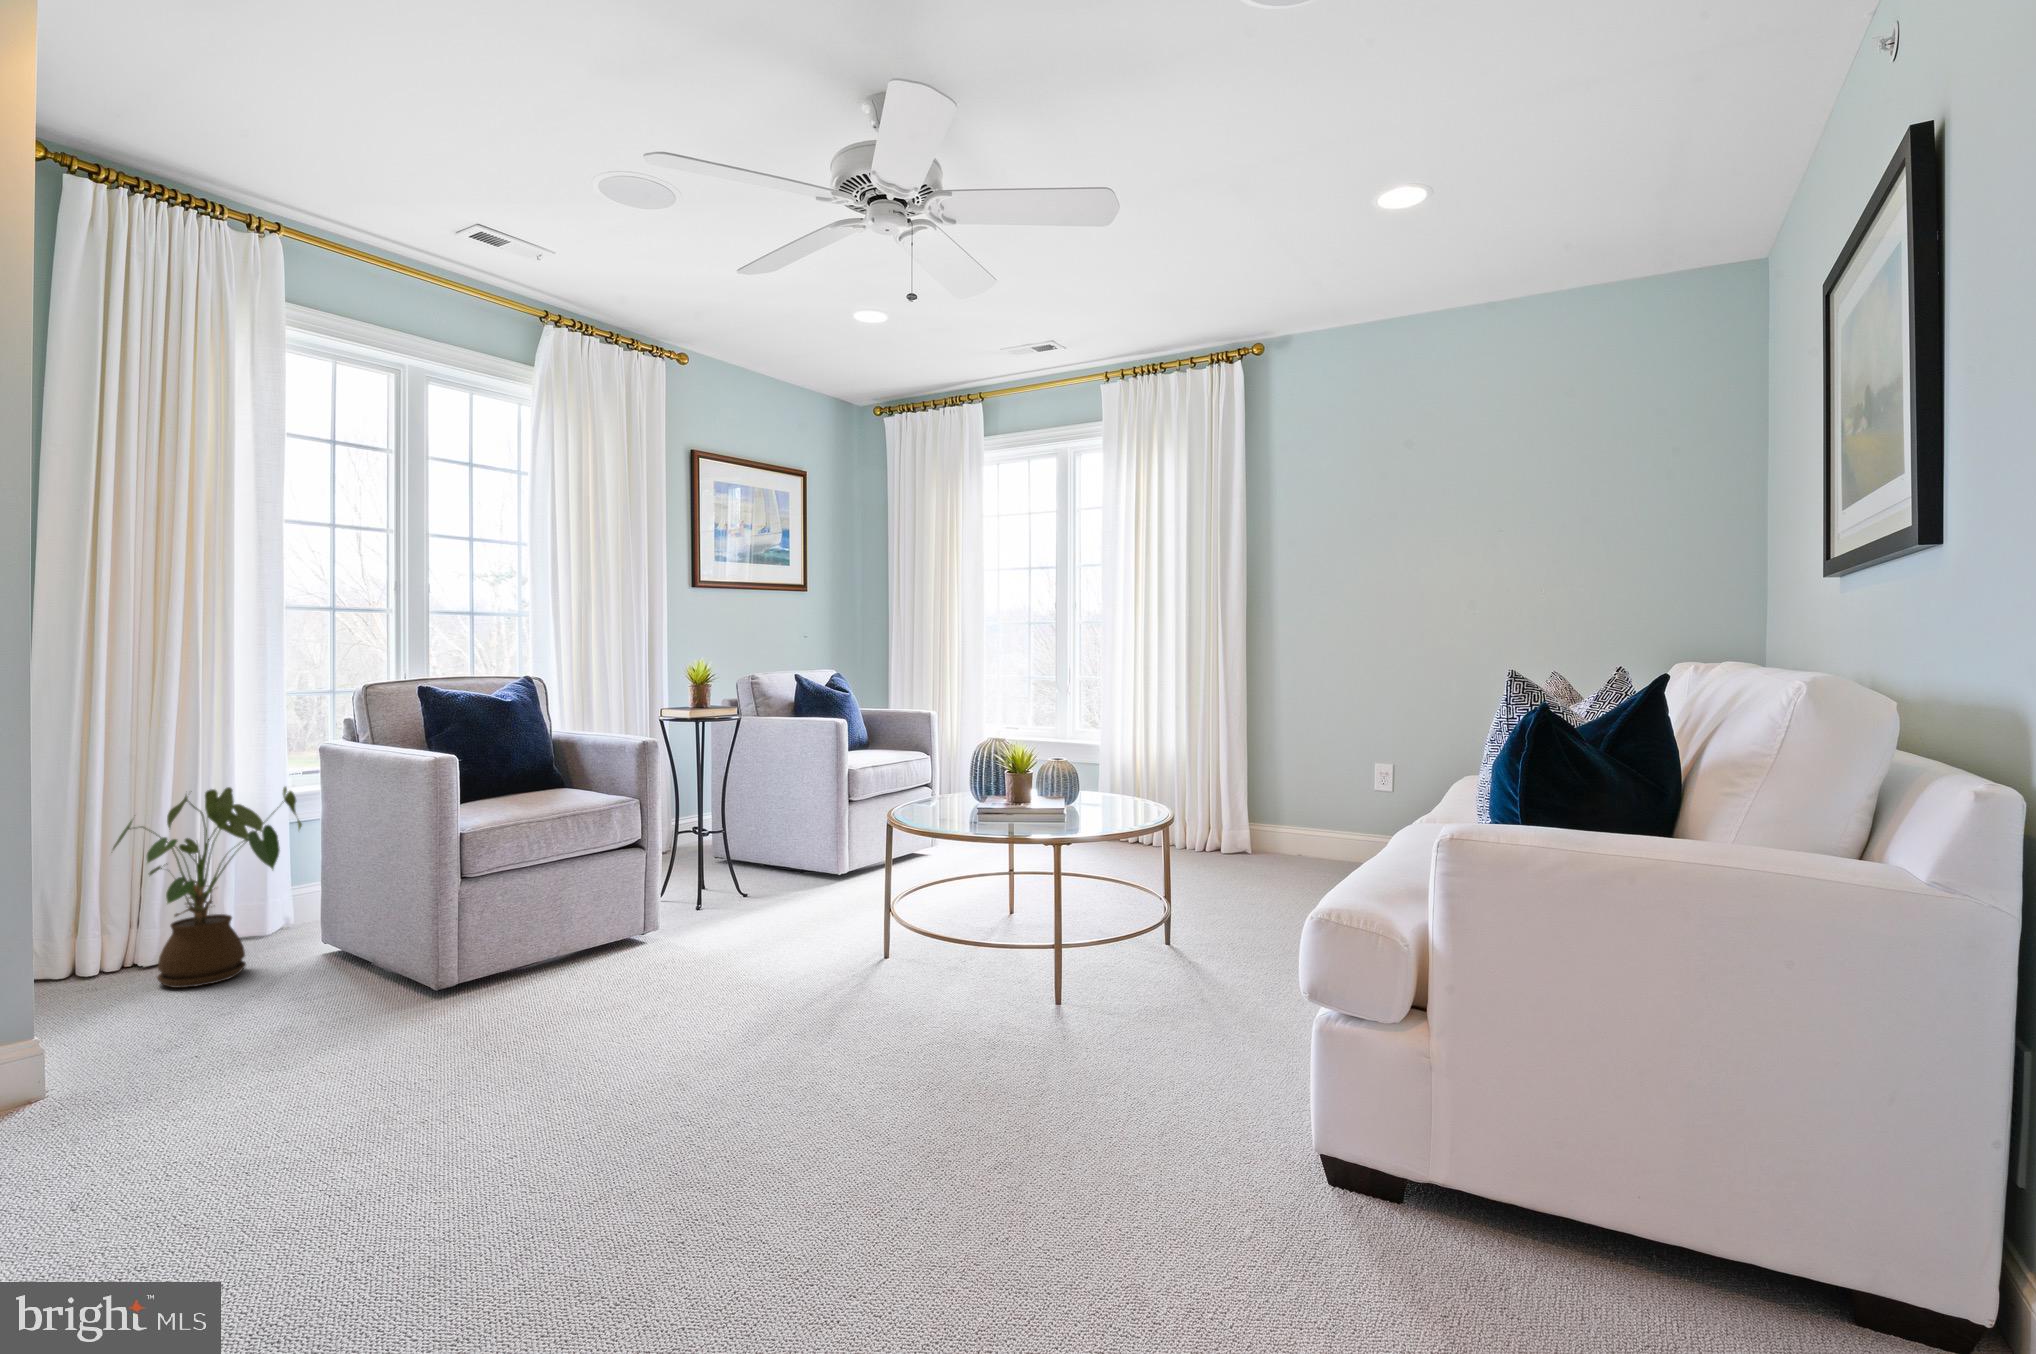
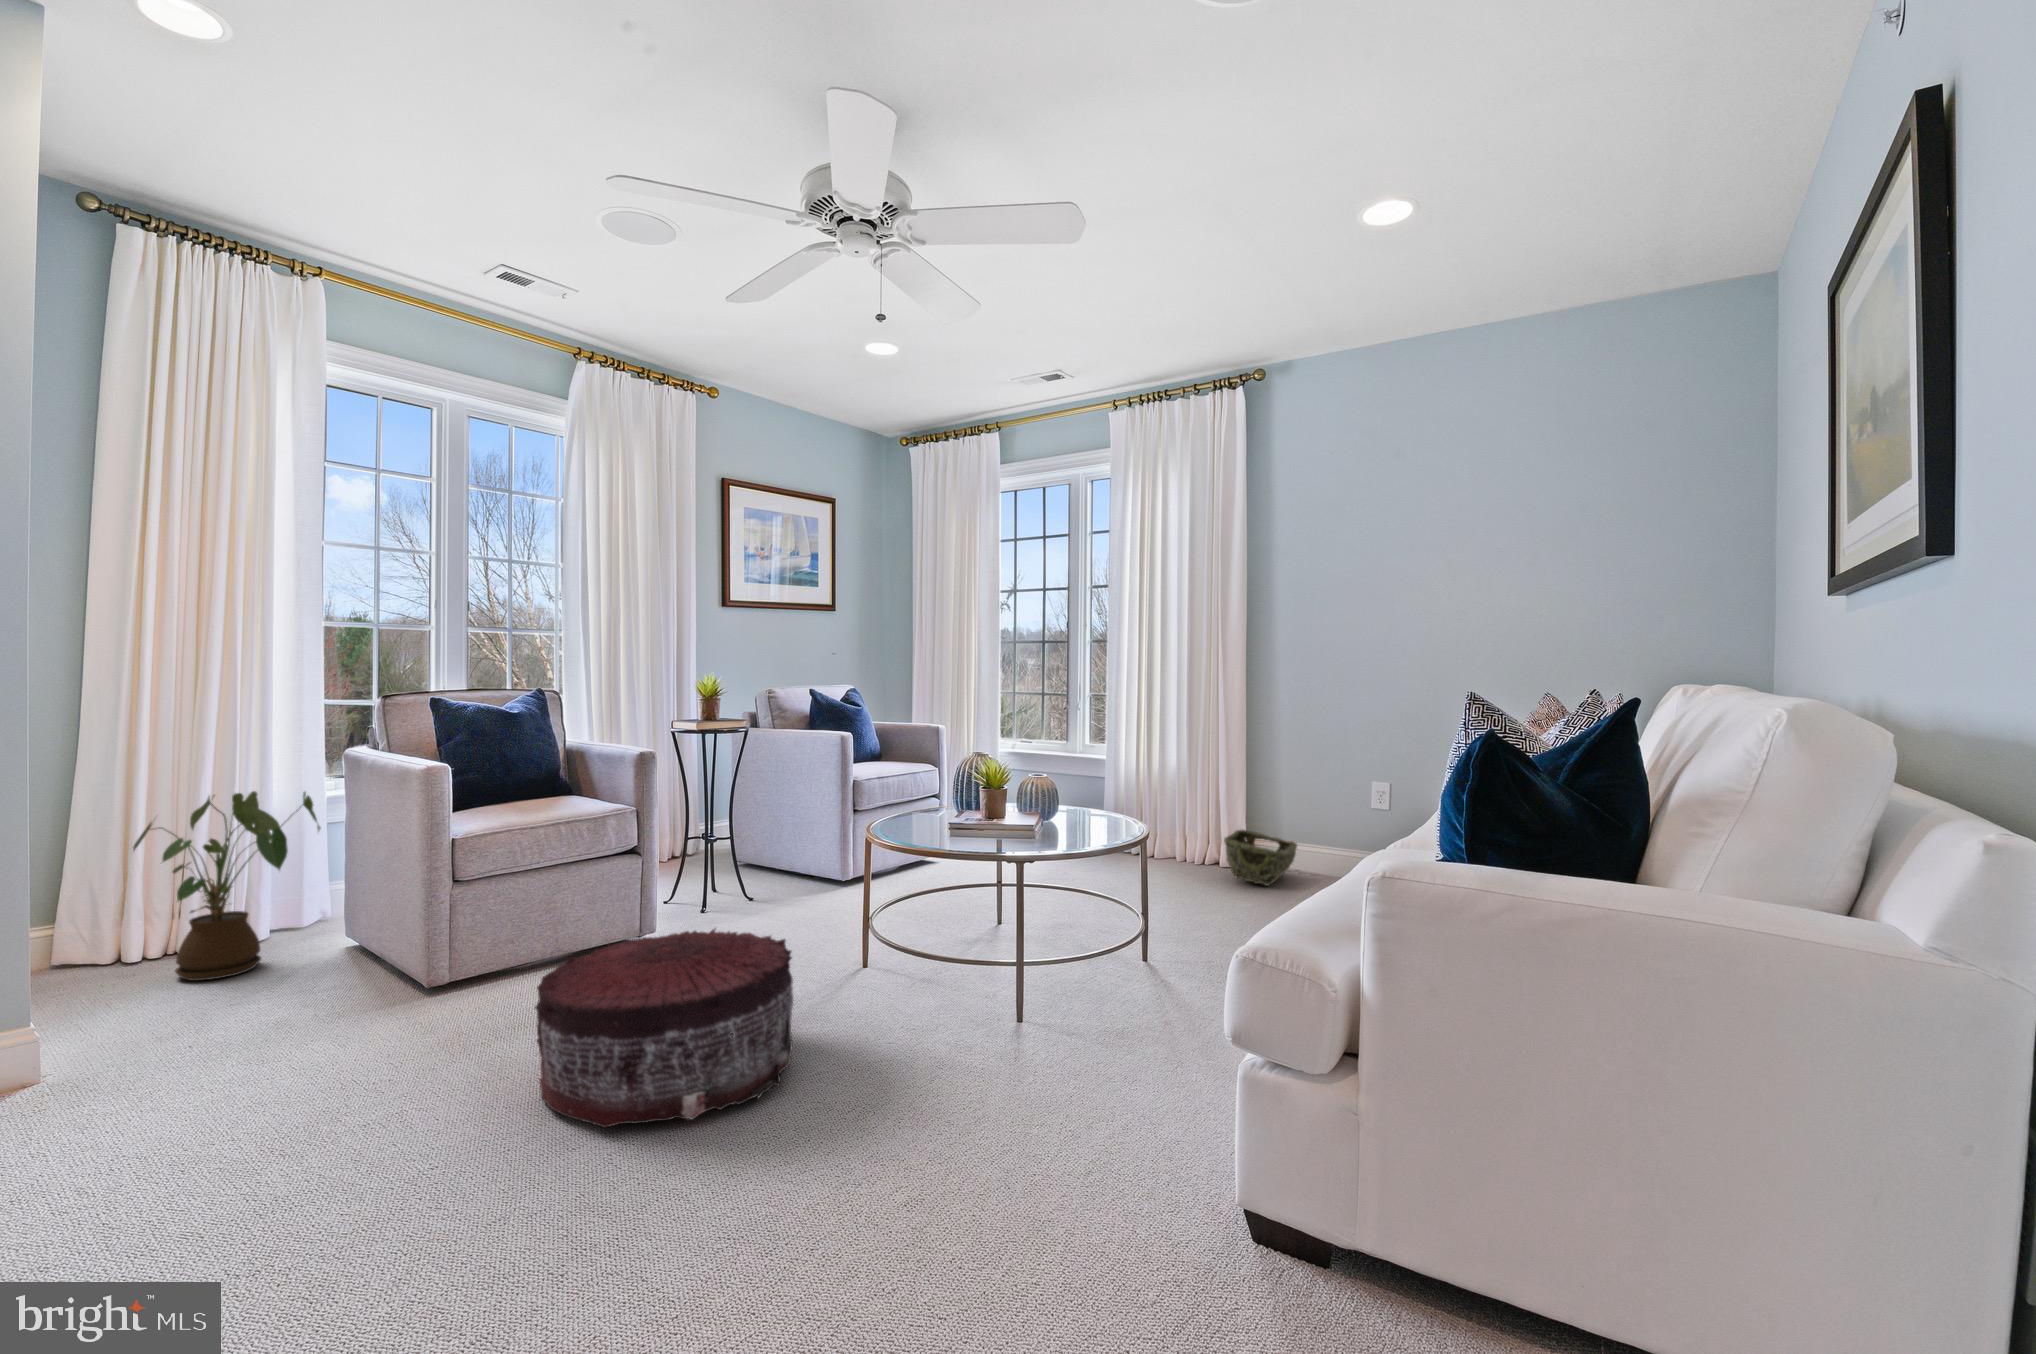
woven basket: none [1225,813,1296,869] -> present [1224,830,1297,886]
pouf: none [597,915,852,1110] -> present [535,929,793,1128]

